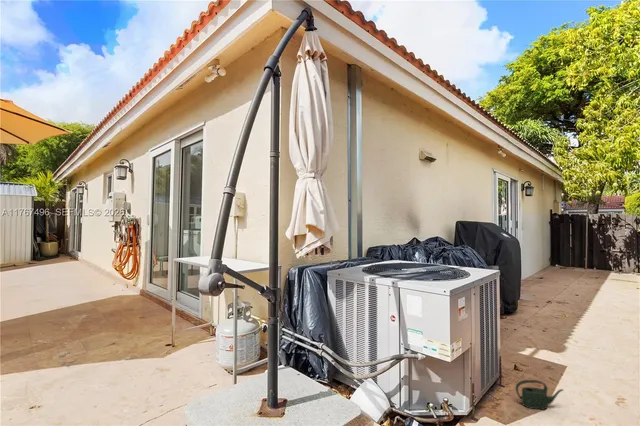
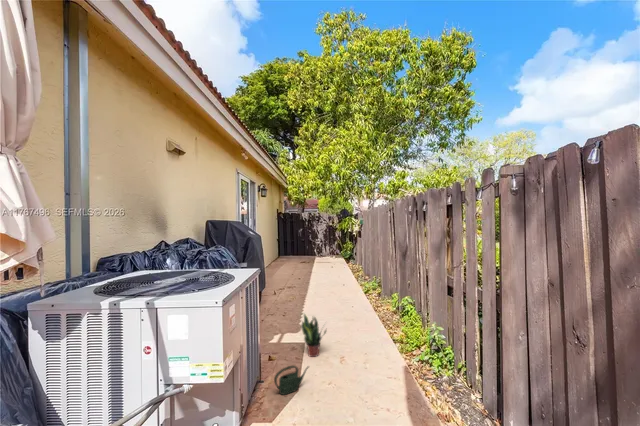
potted plant: none [559,330,599,386] -> present [301,315,326,357]

